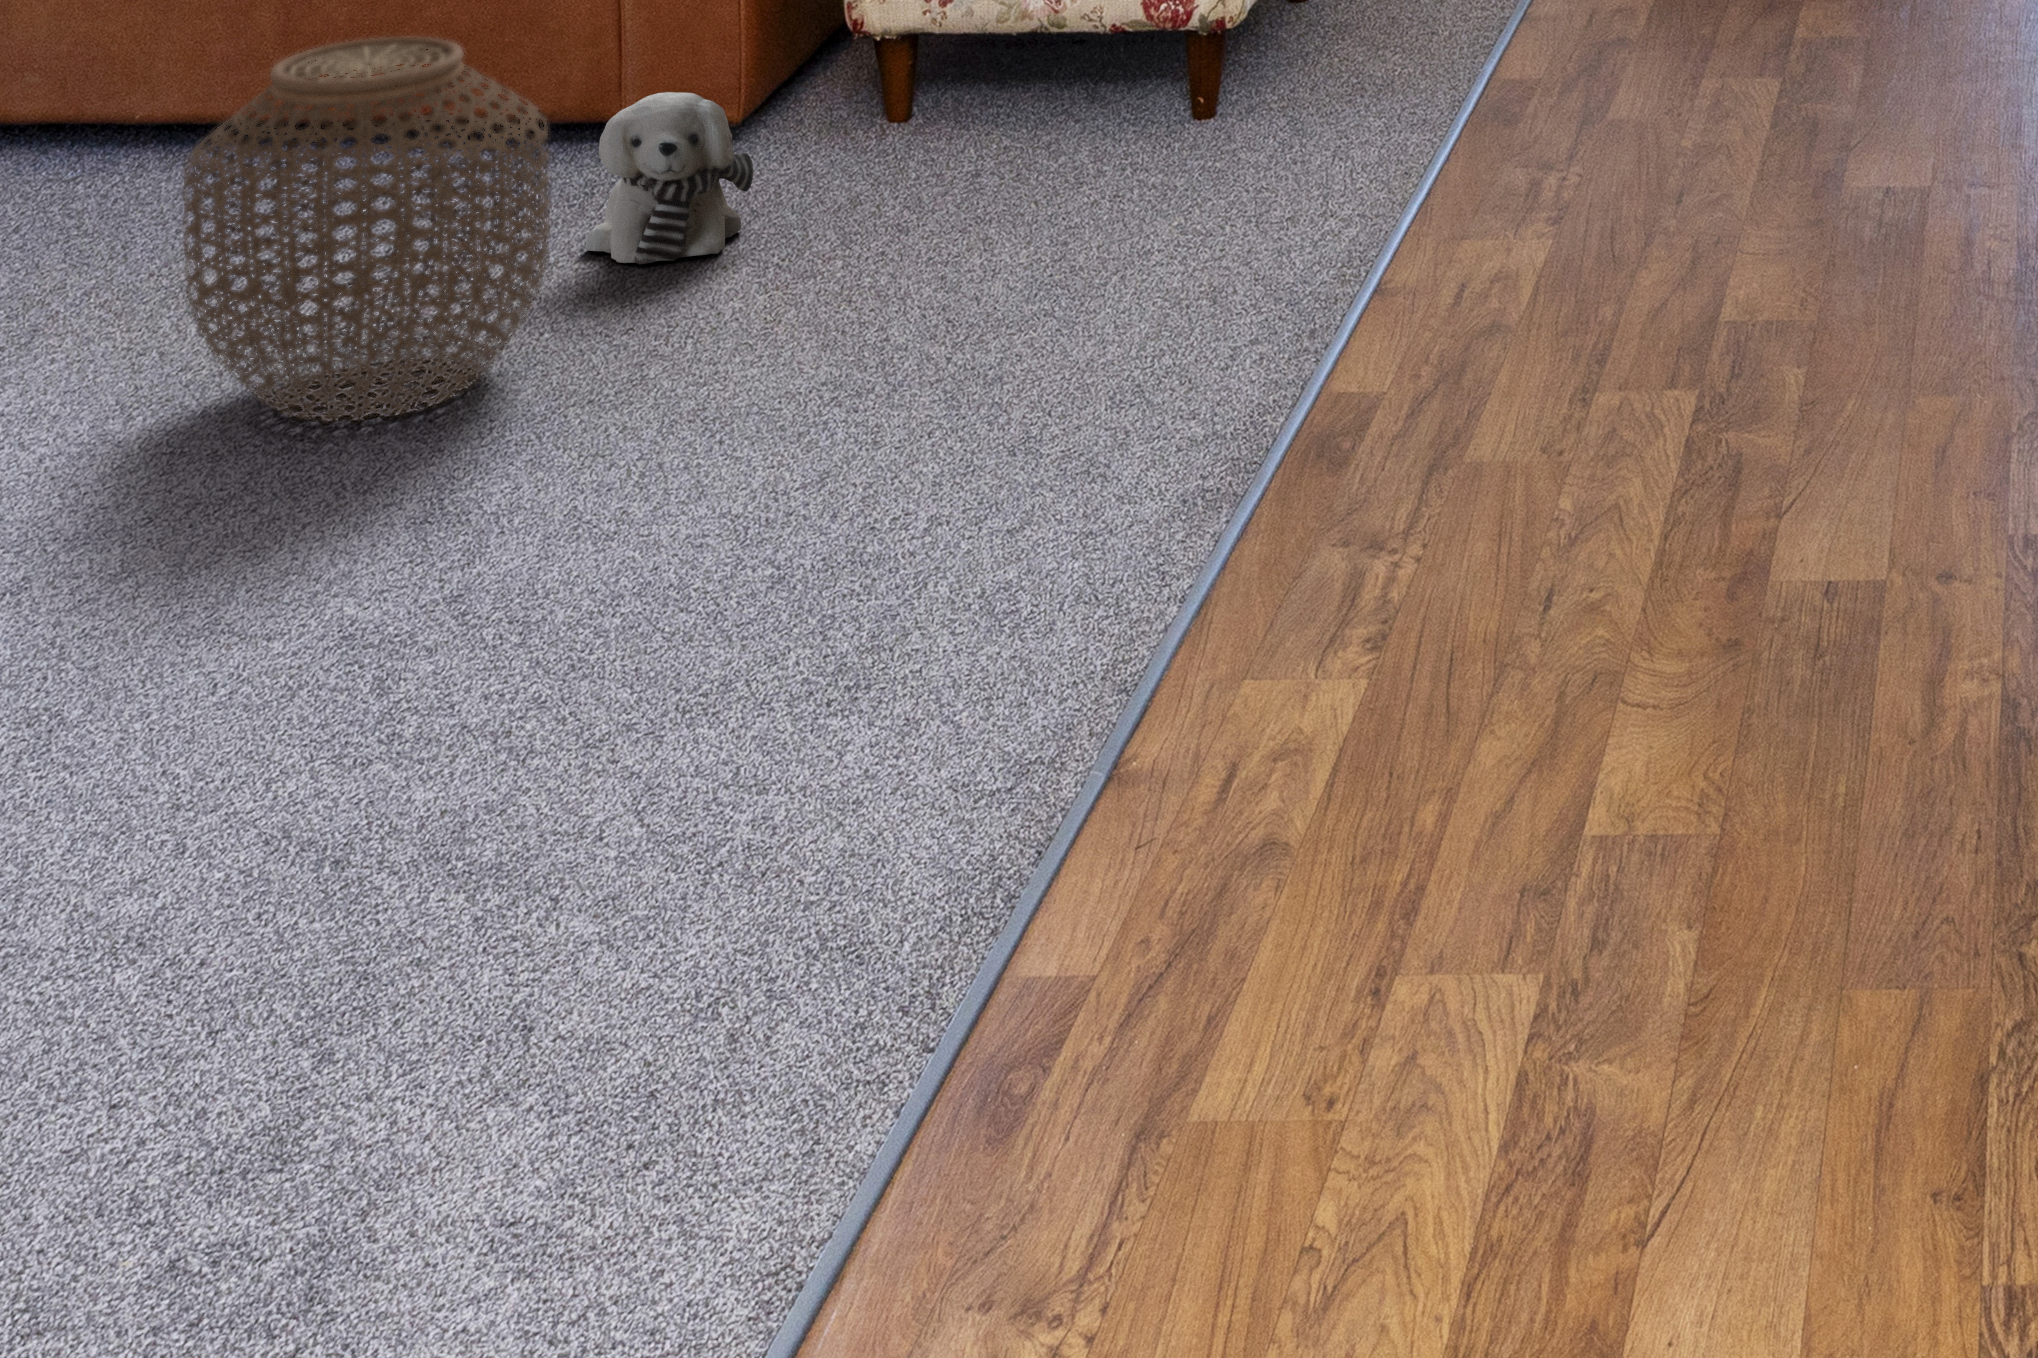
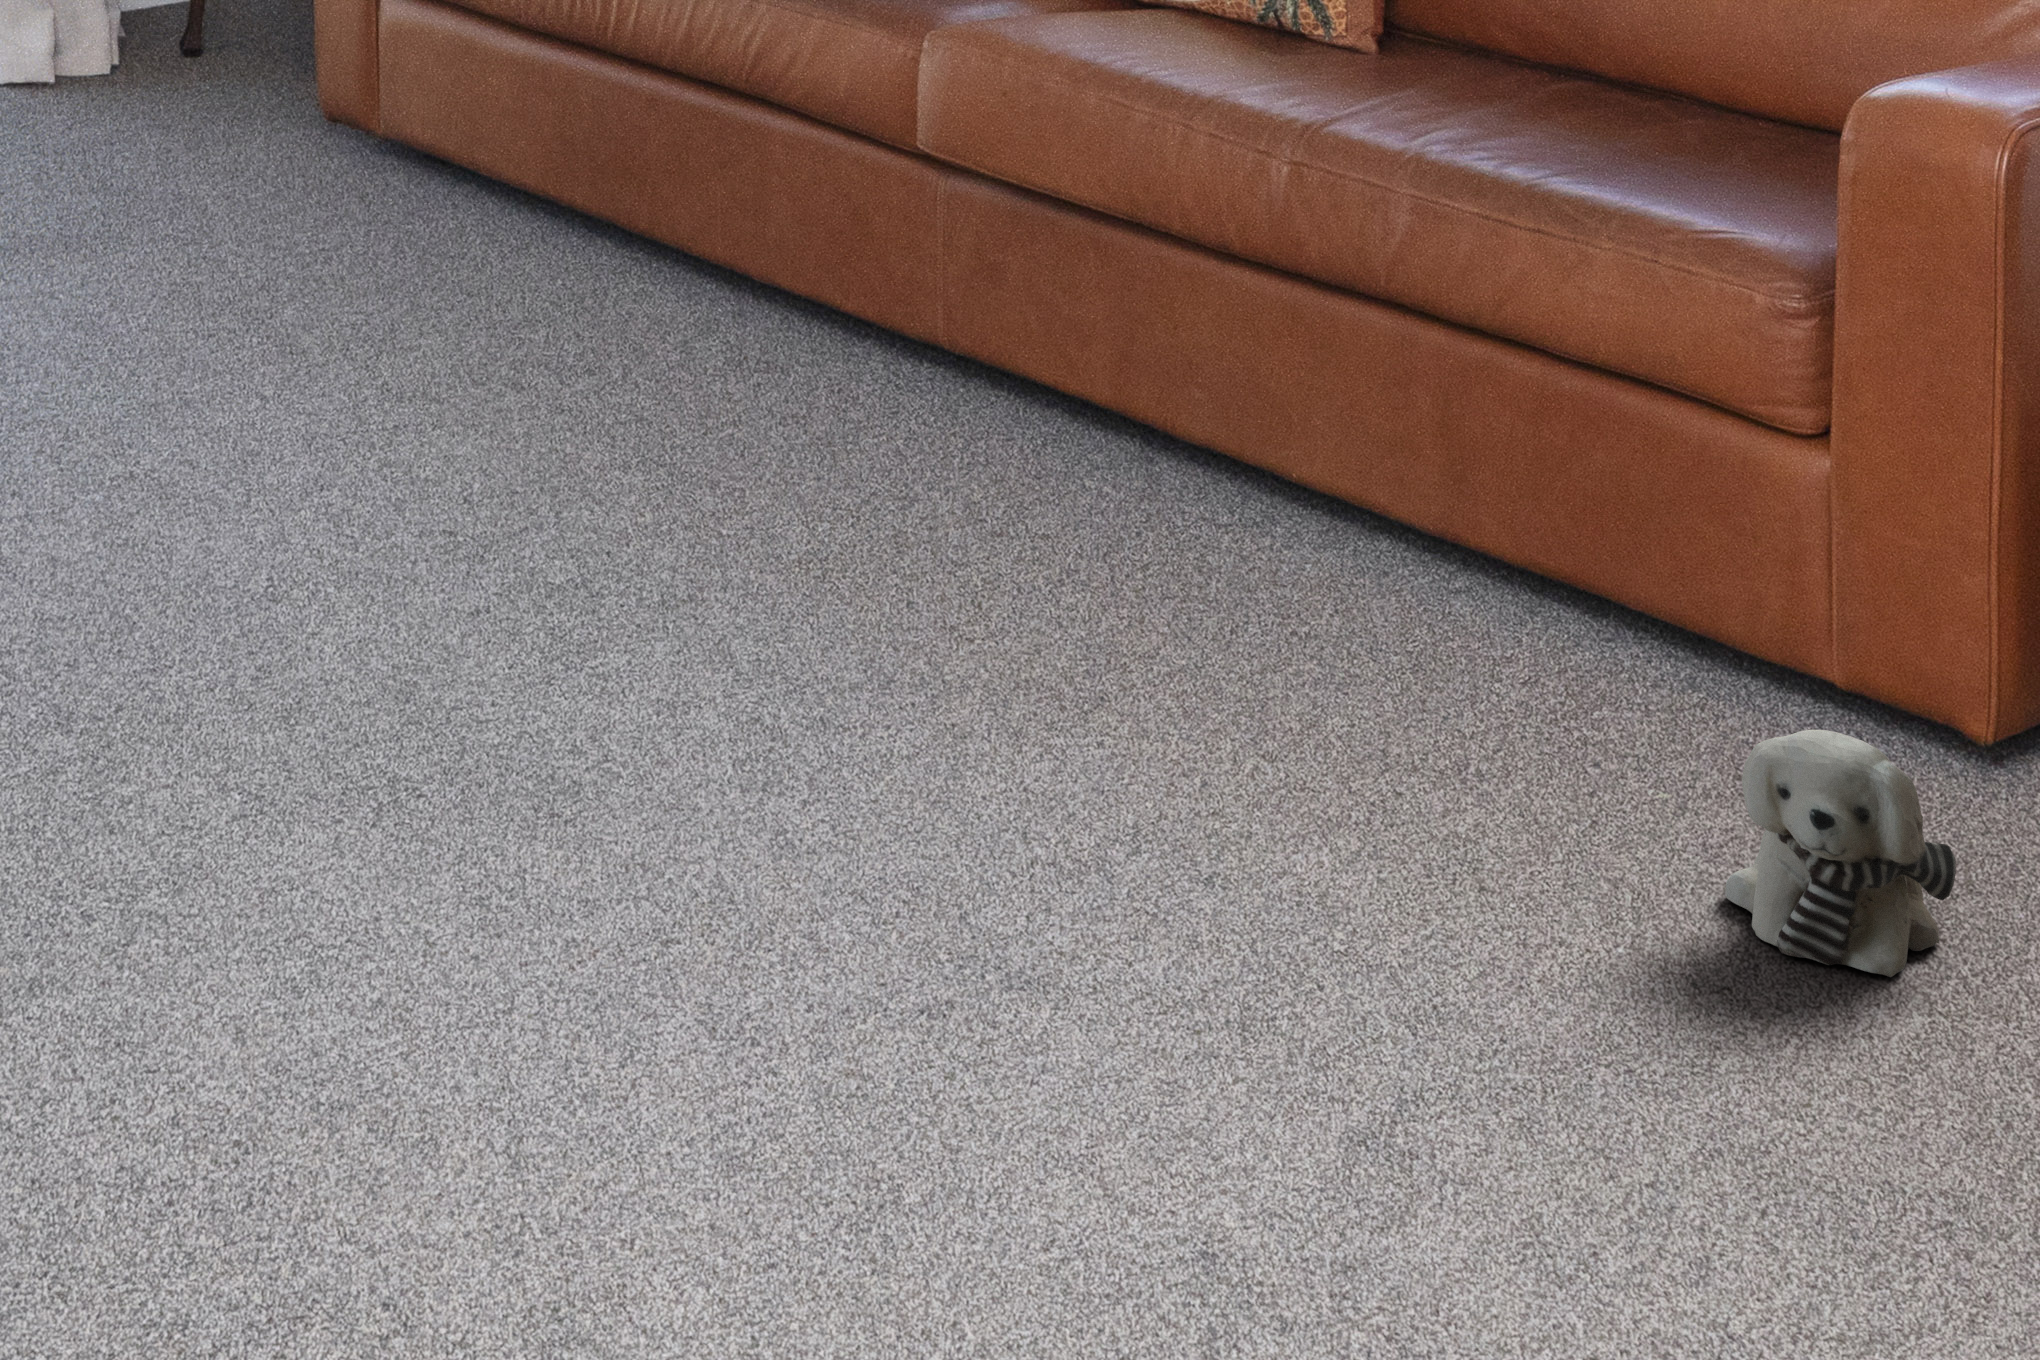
woven basket: present [183,37,550,422] -> none [1184,595,1614,1102]

